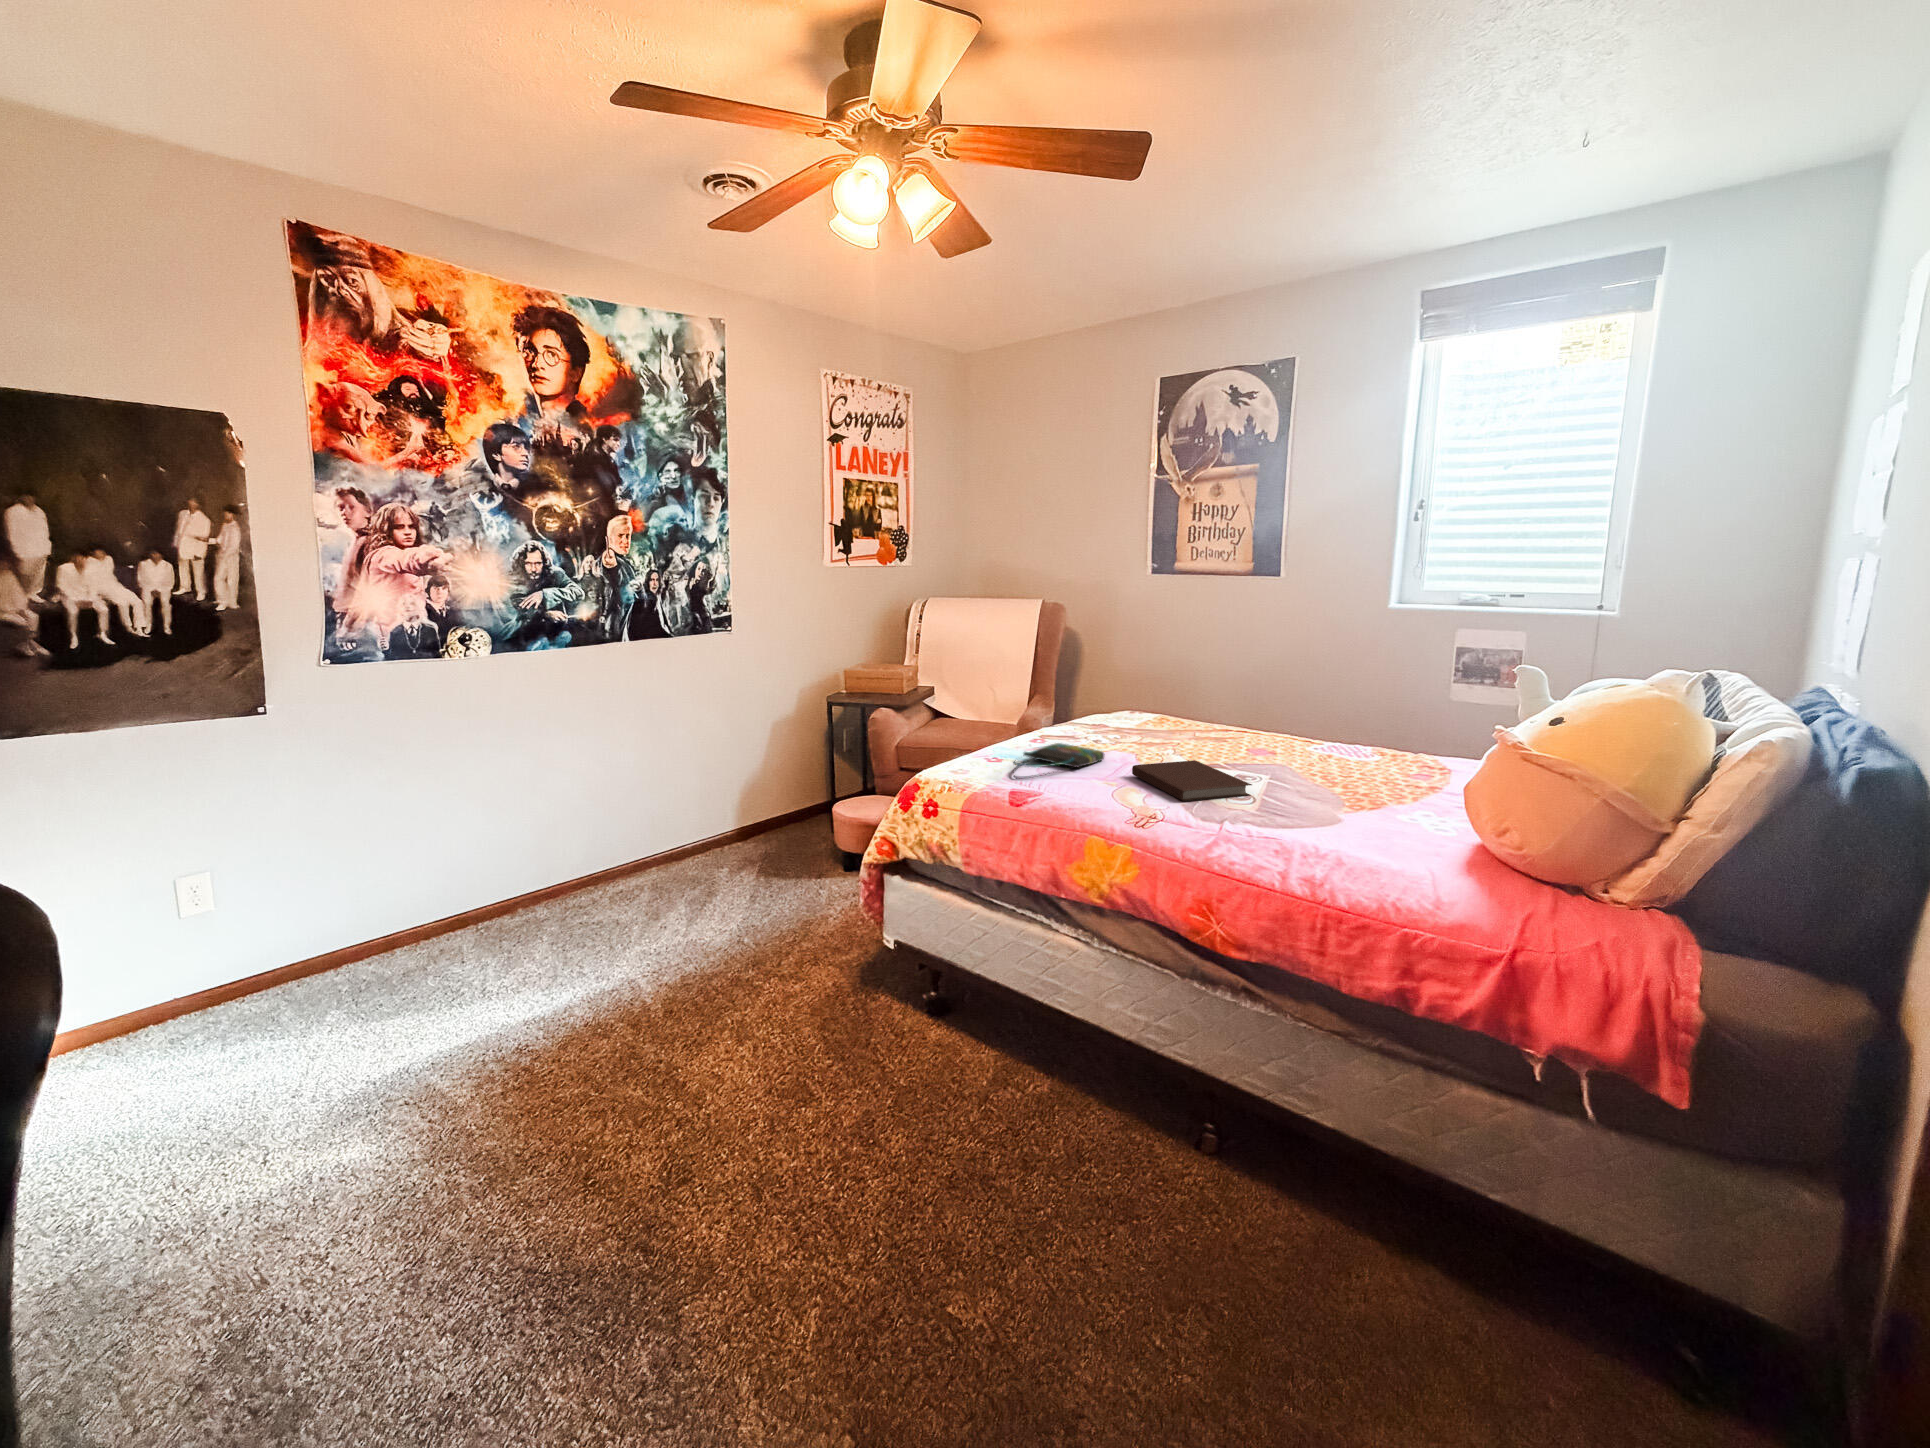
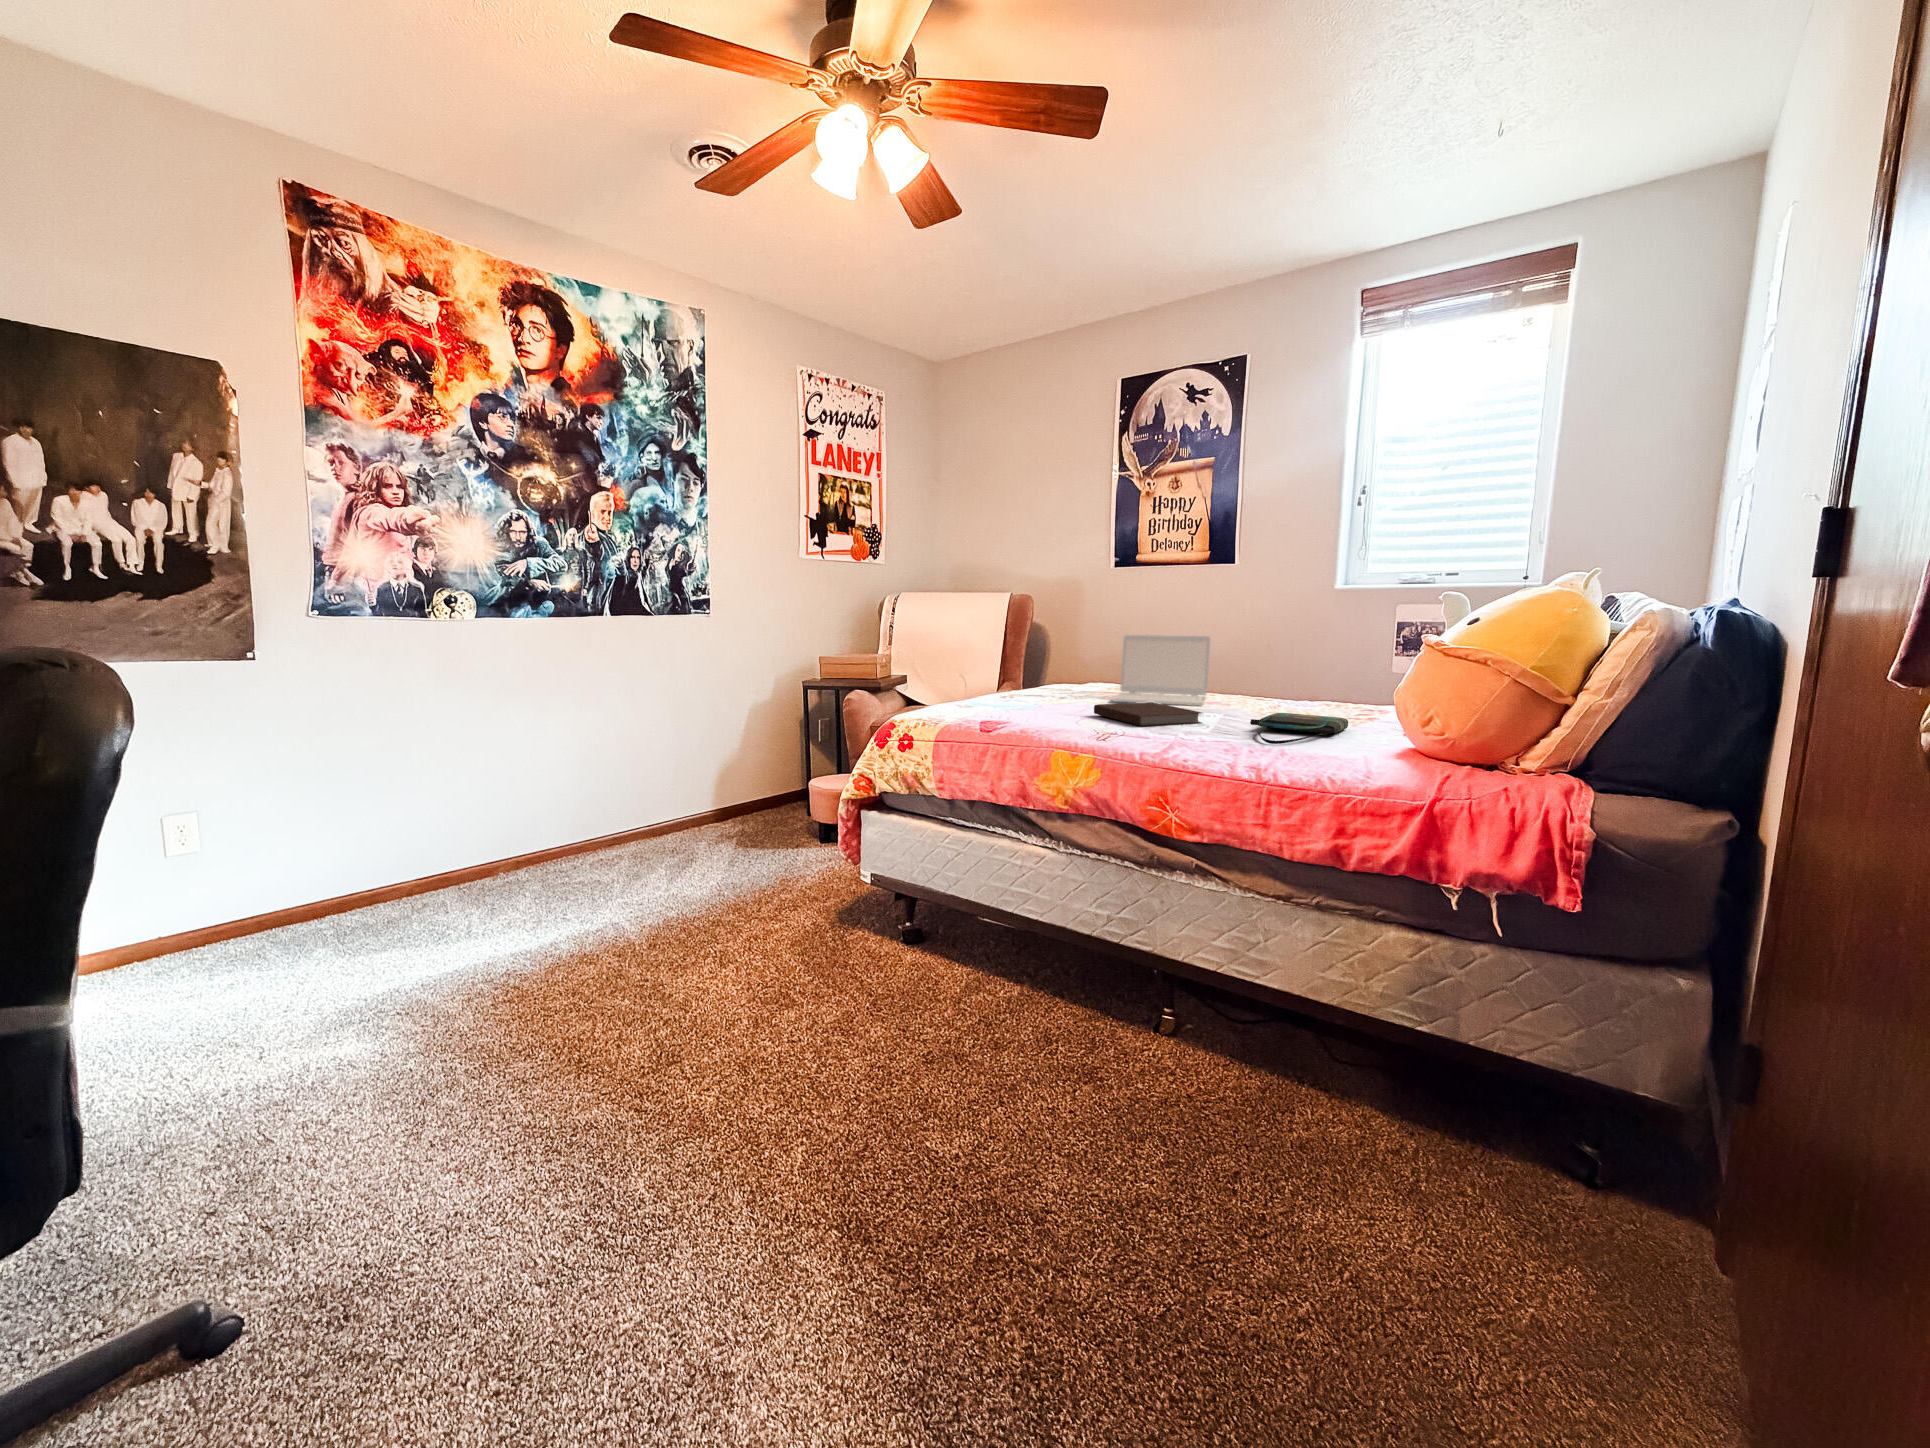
laptop: none [1151,671,1258,758] -> present [1112,635,1210,706]
tote bag: present [1013,743,1104,779] -> present [1250,713,1348,744]

